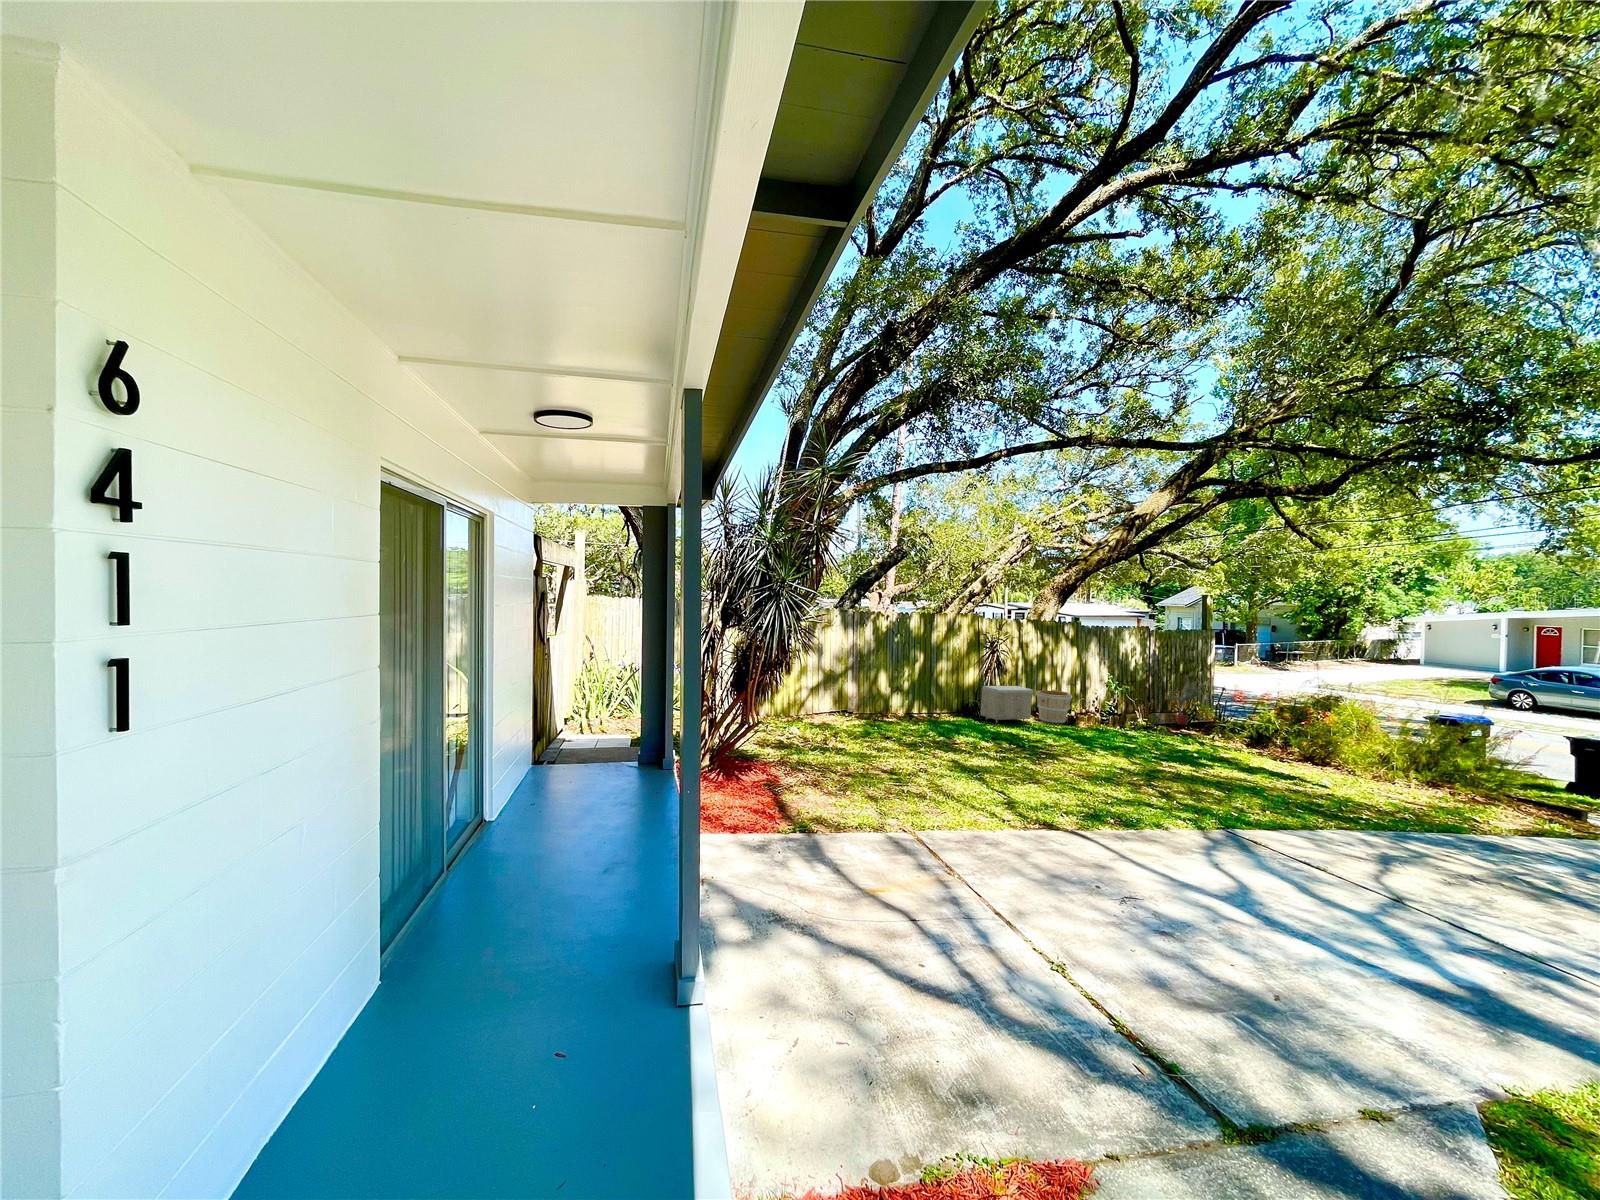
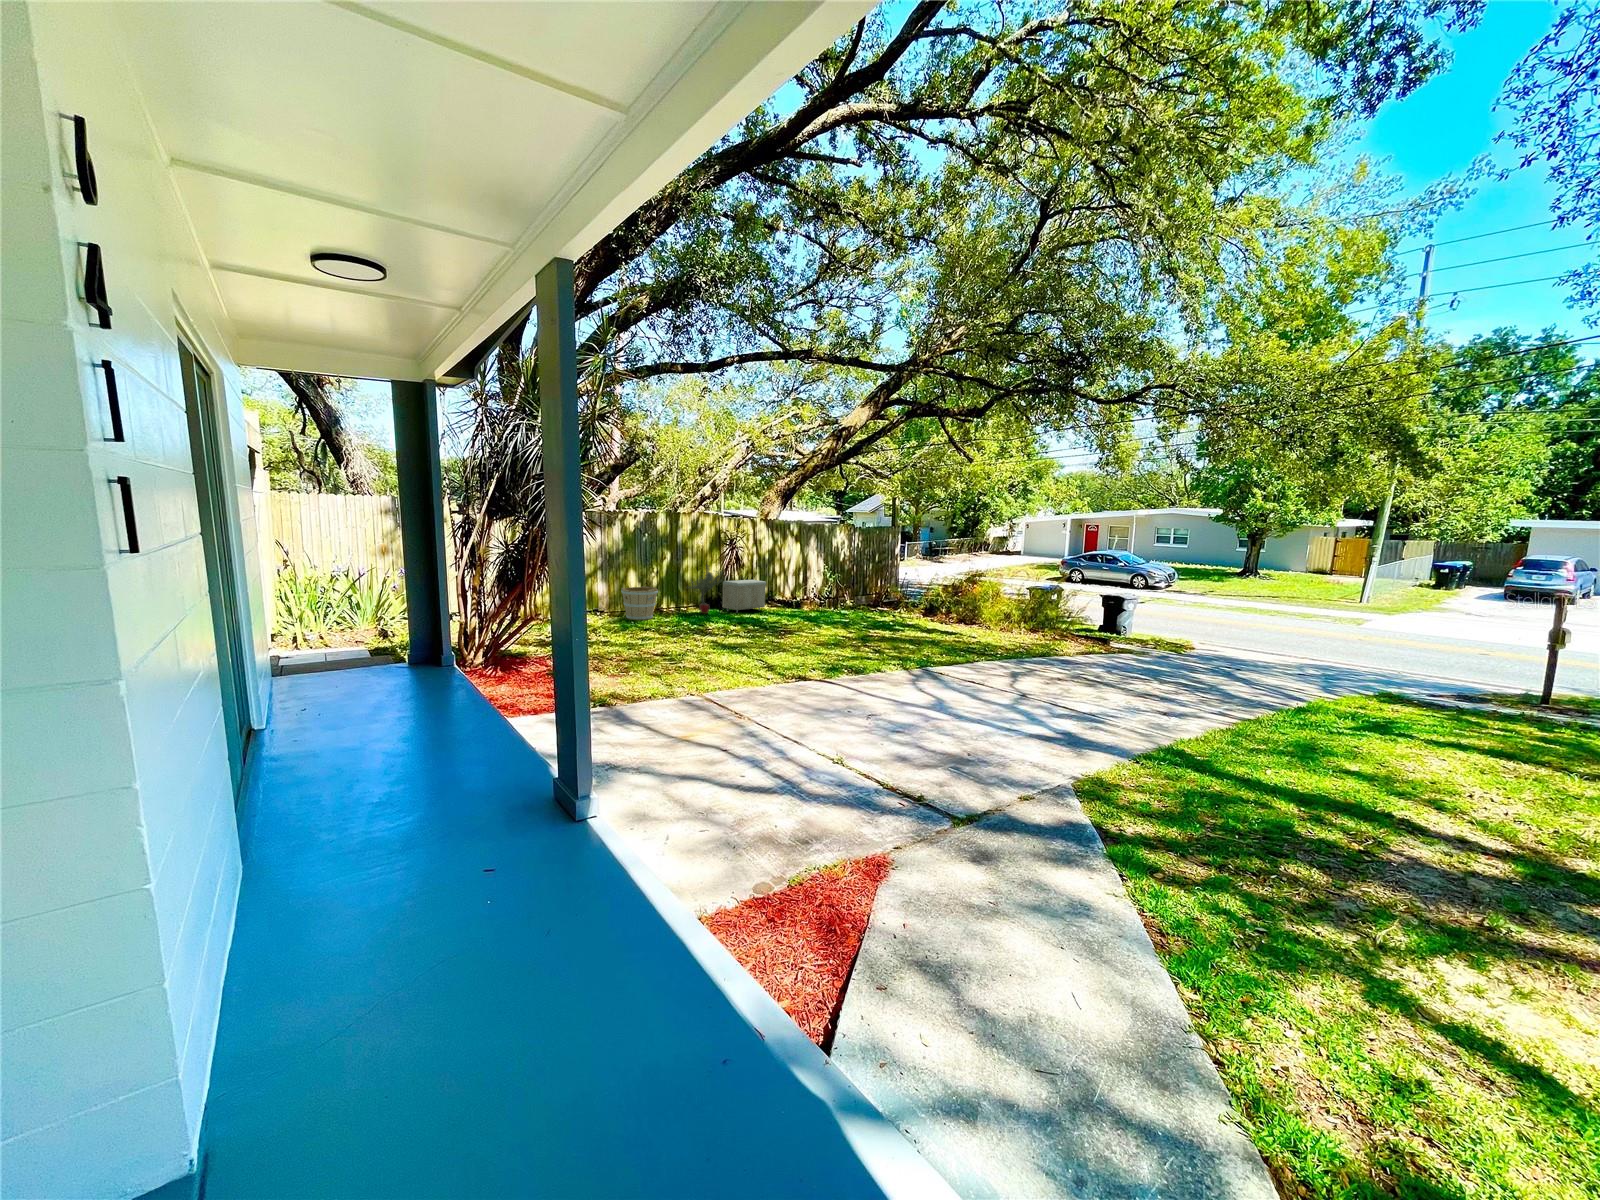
potted tree: present [1166,679,1203,725] -> present [689,566,723,614]
wooden bucket: present [1036,690,1072,723] -> present [621,586,658,620]

